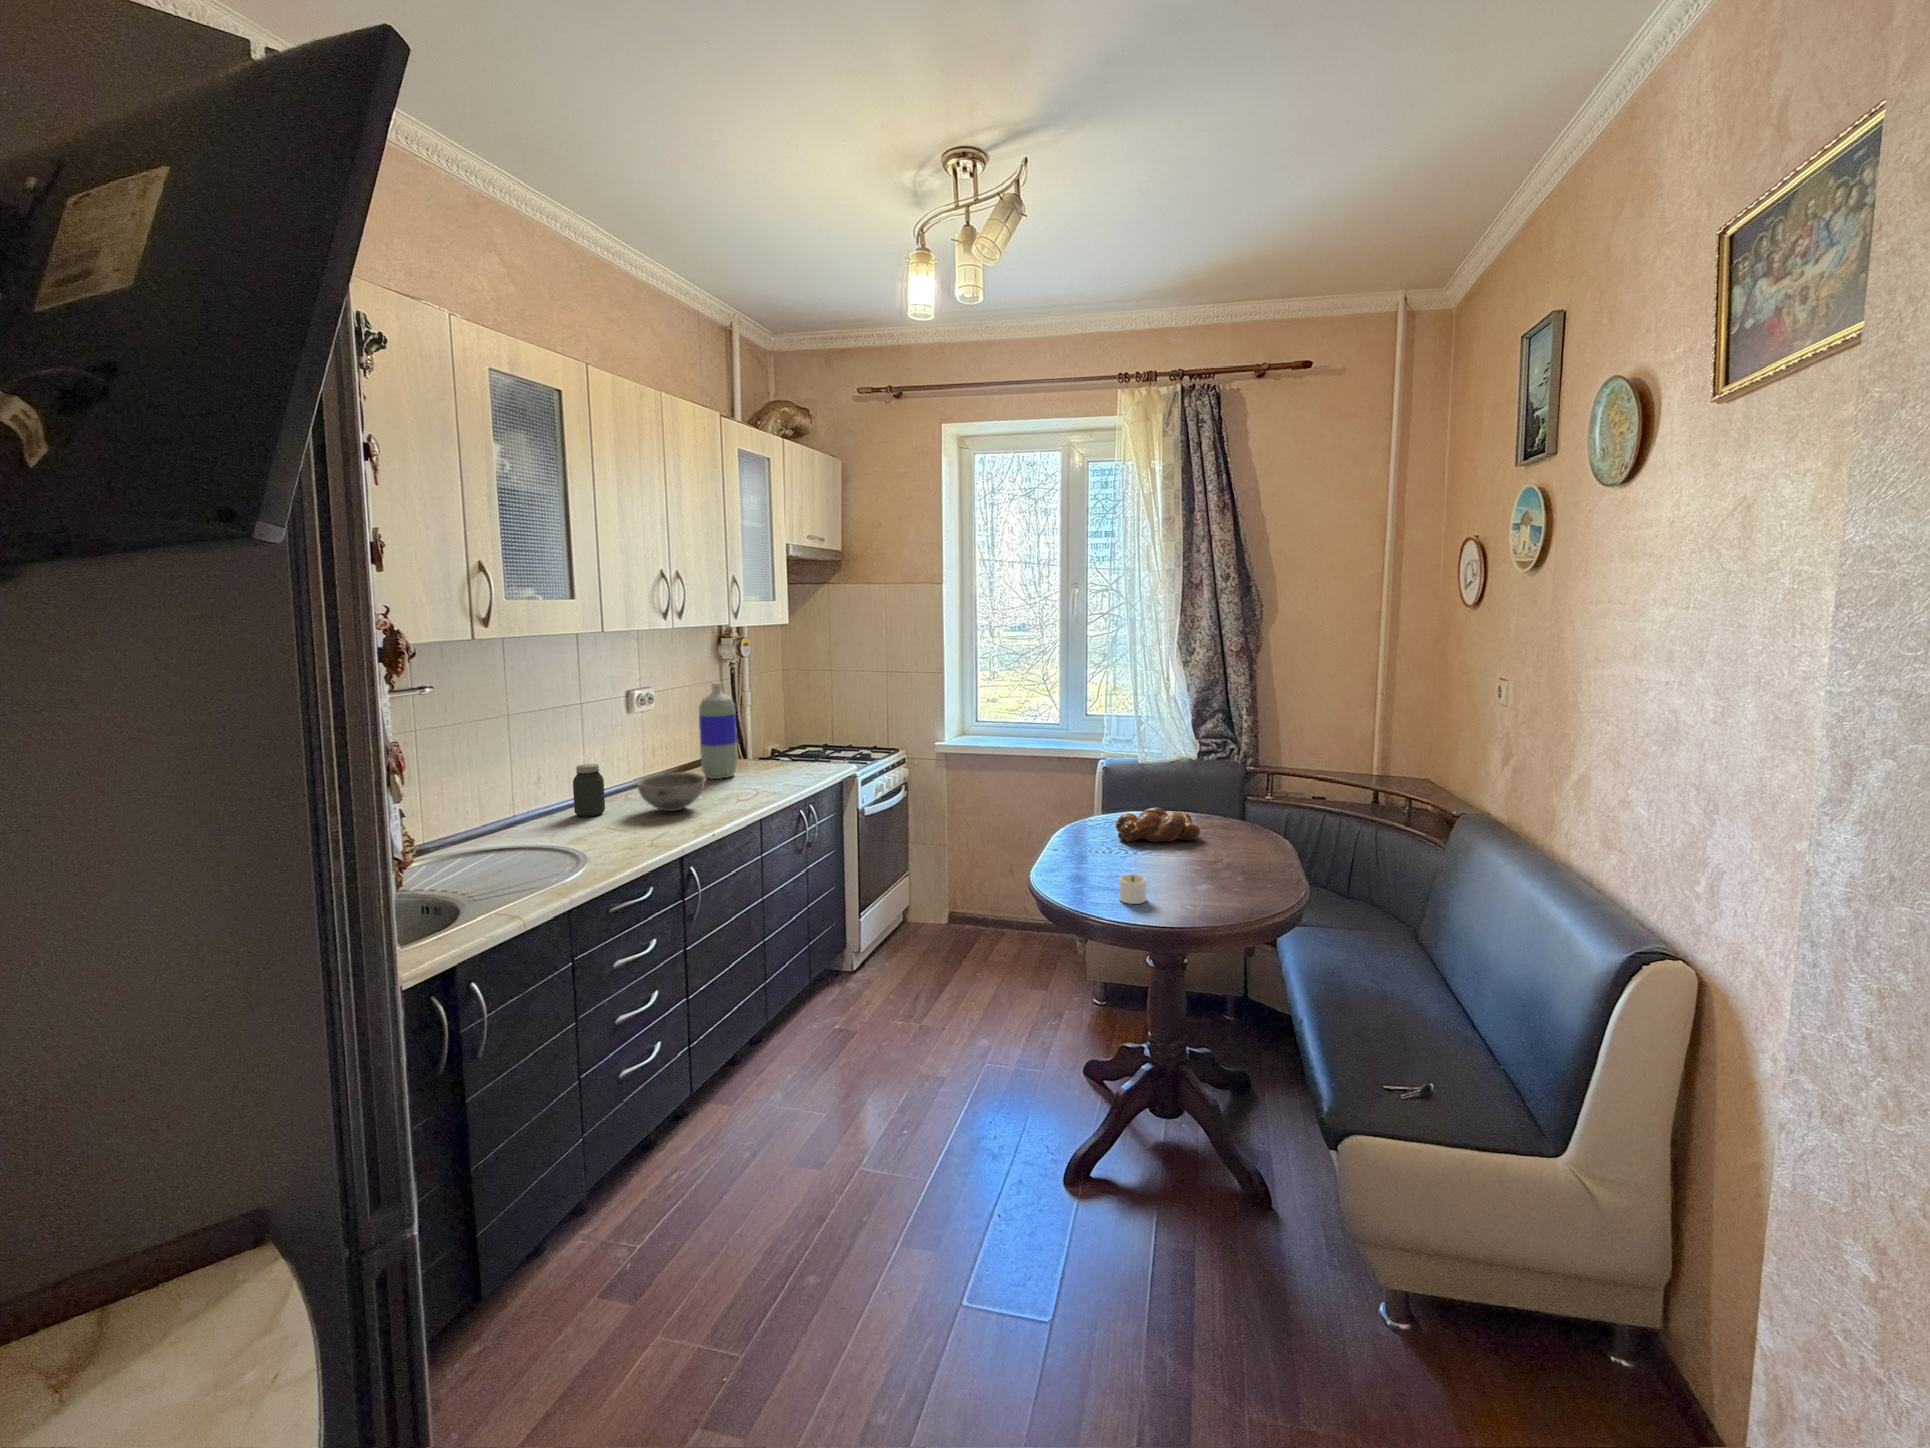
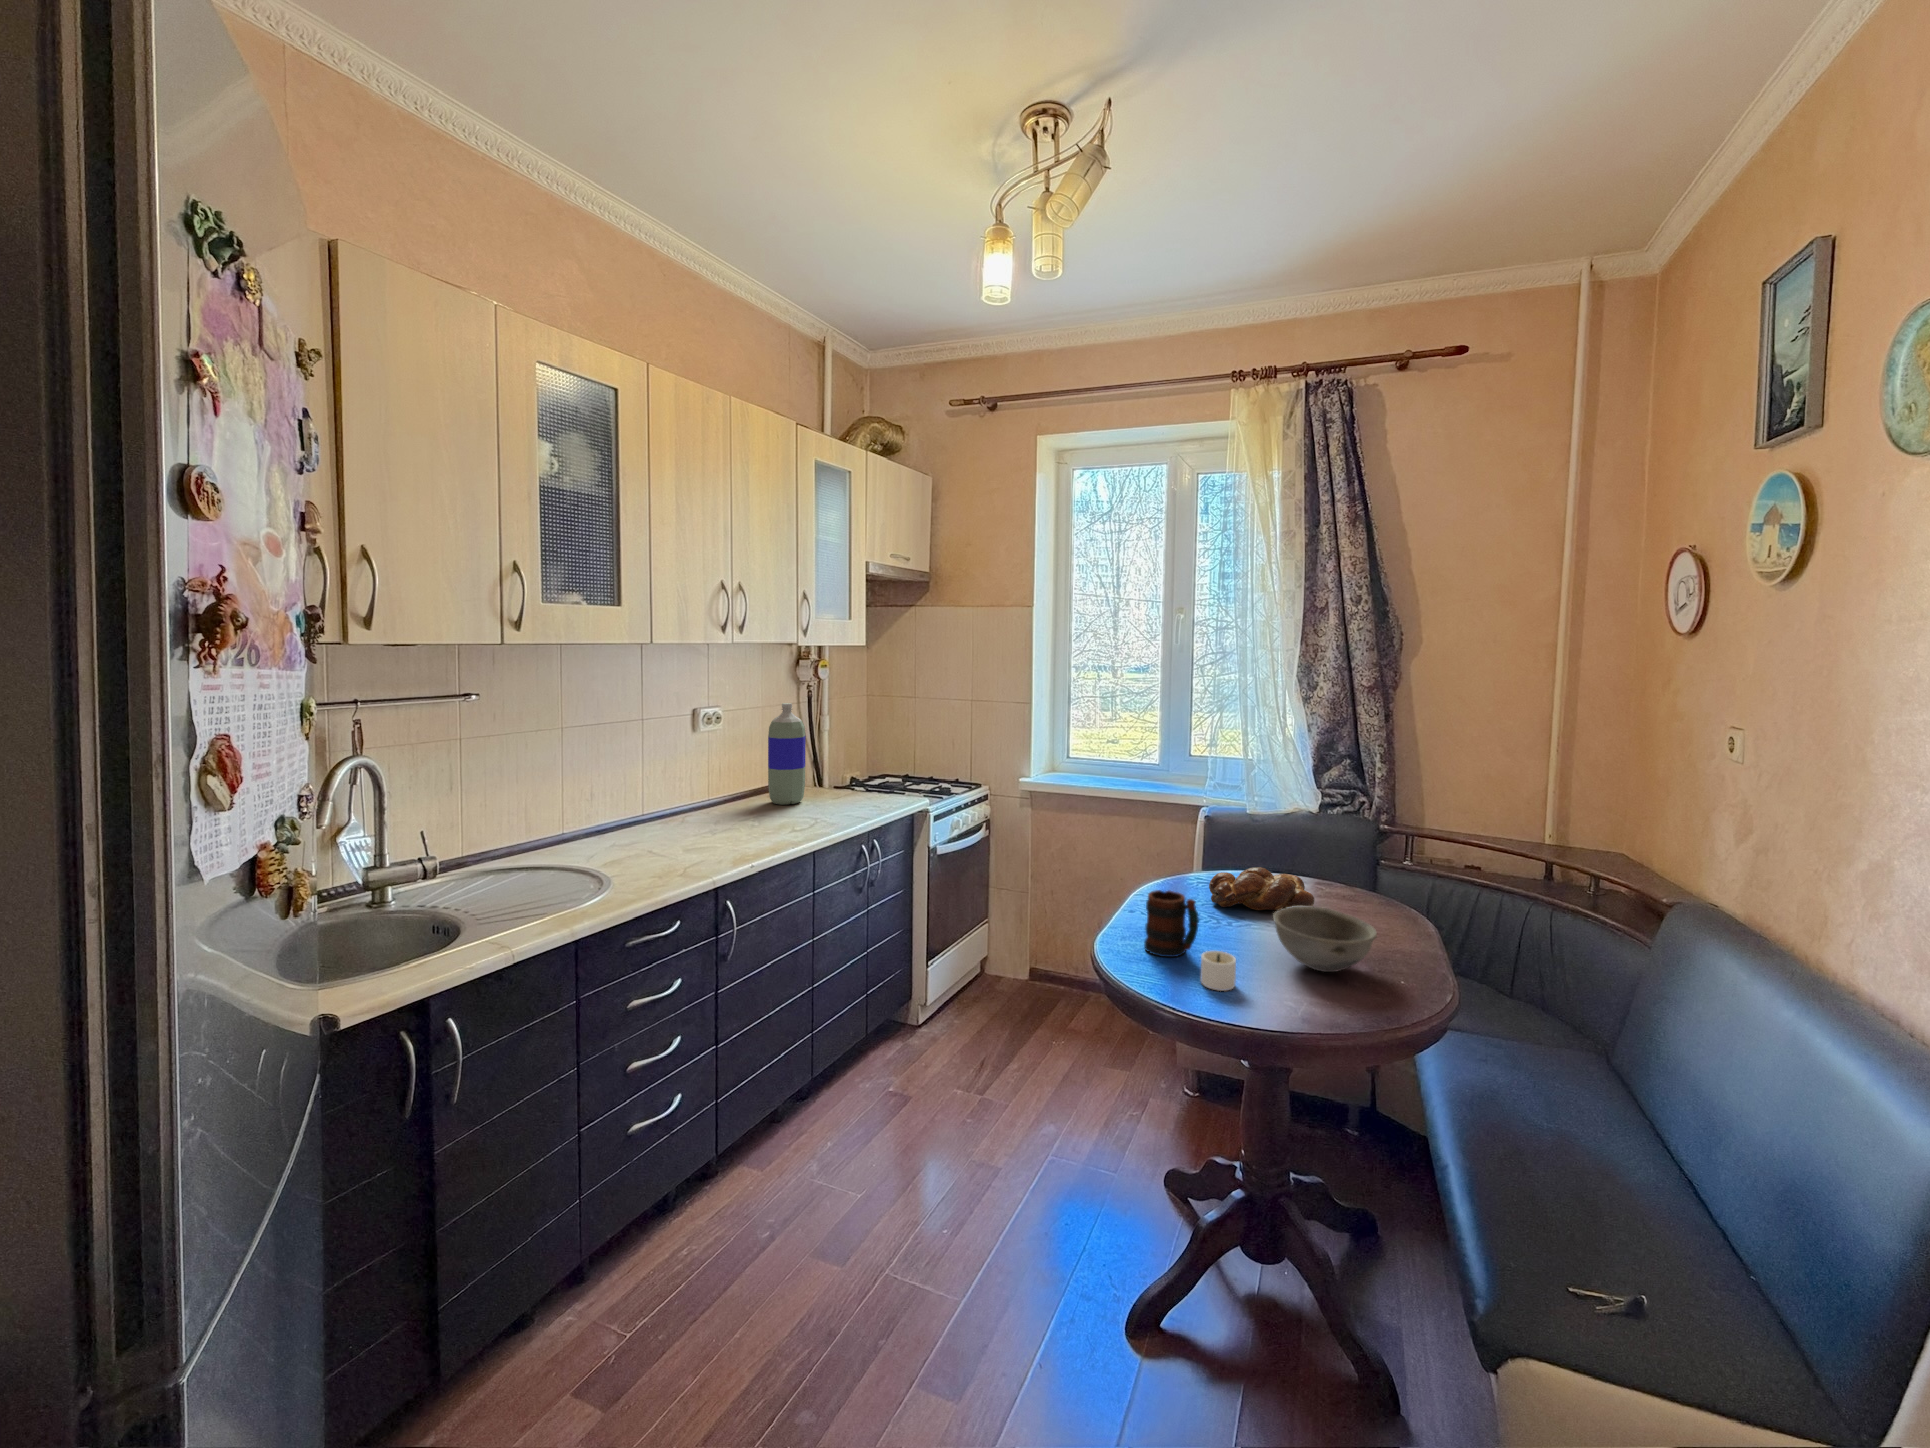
jar: present [573,764,605,817] -> none [626,781,657,837]
bowl: present [636,772,707,811] -> present [1273,906,1377,972]
mug: none [1070,830,1115,883] -> present [1144,890,1199,957]

